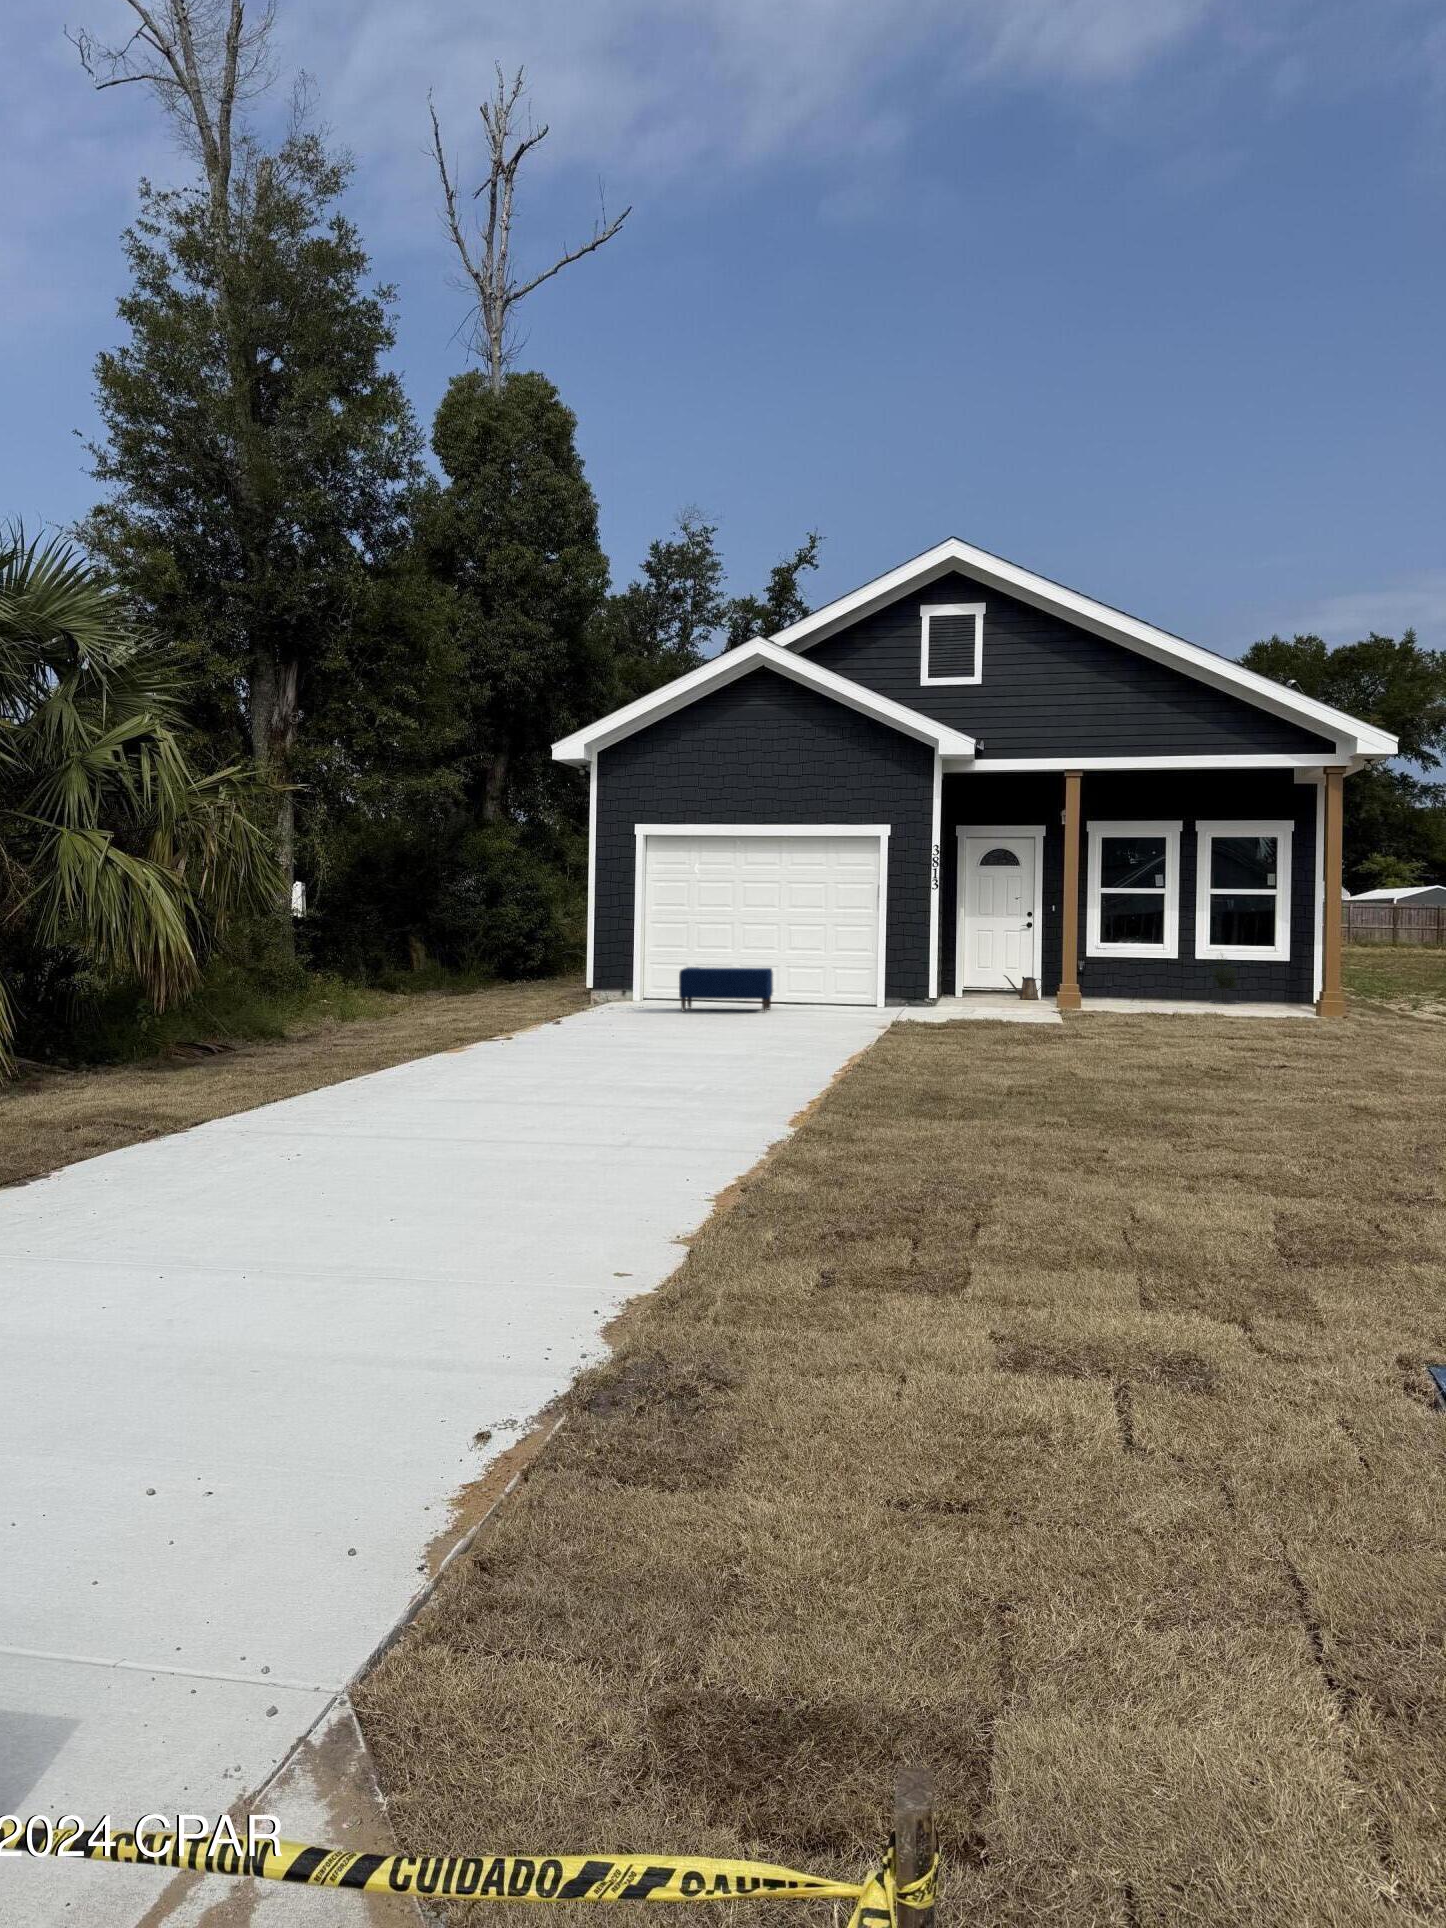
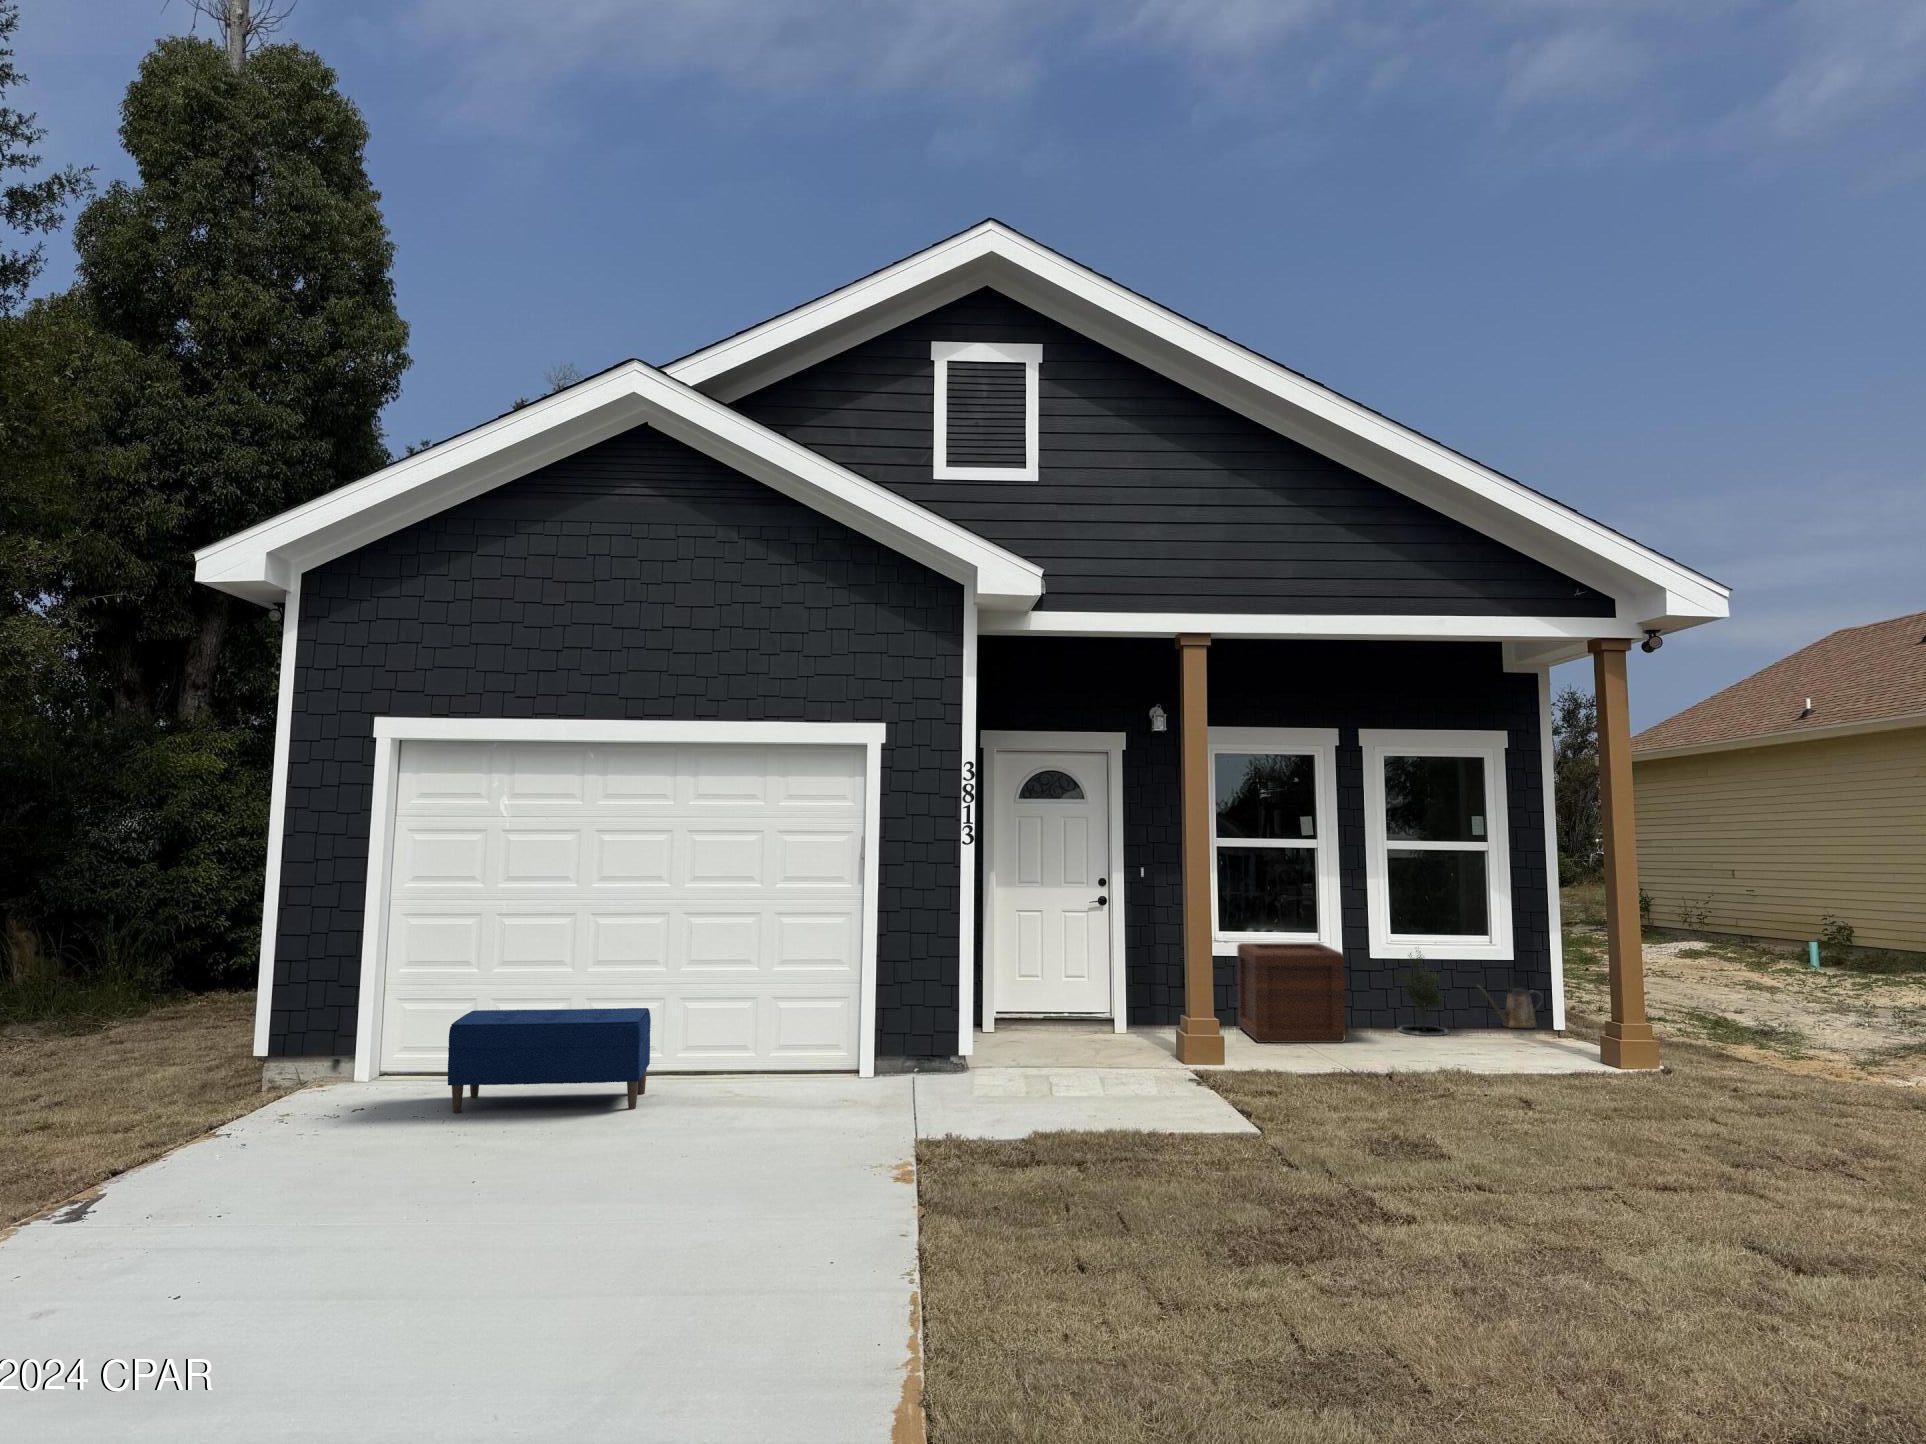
wooden crate: none [1112,950,1168,1005] -> present [1237,943,1346,1043]
watering can: present [1003,975,1043,1000] -> present [1477,985,1543,1028]

